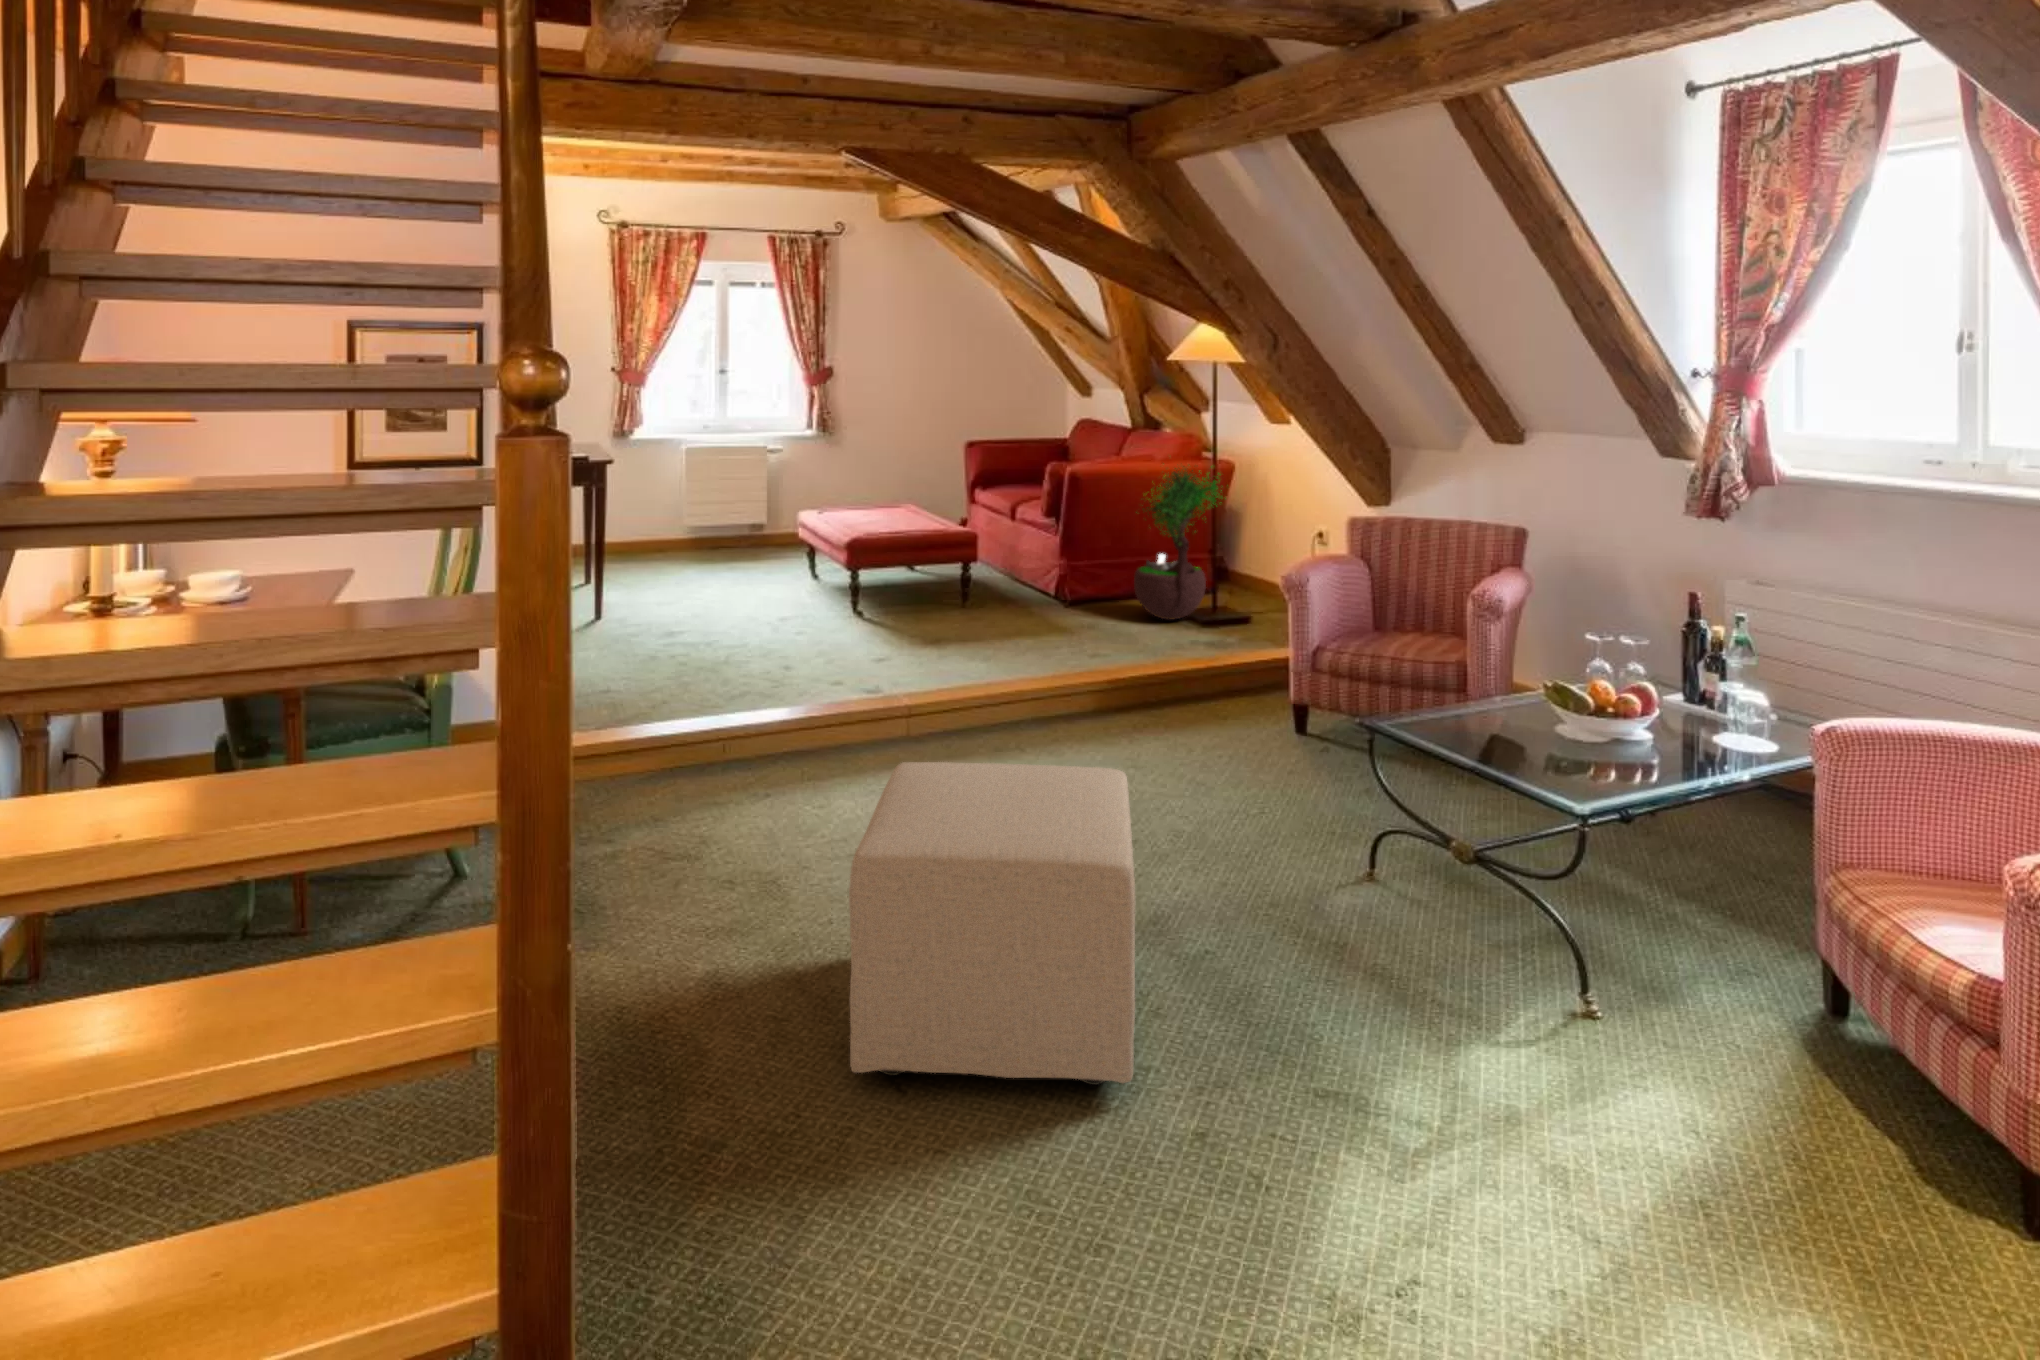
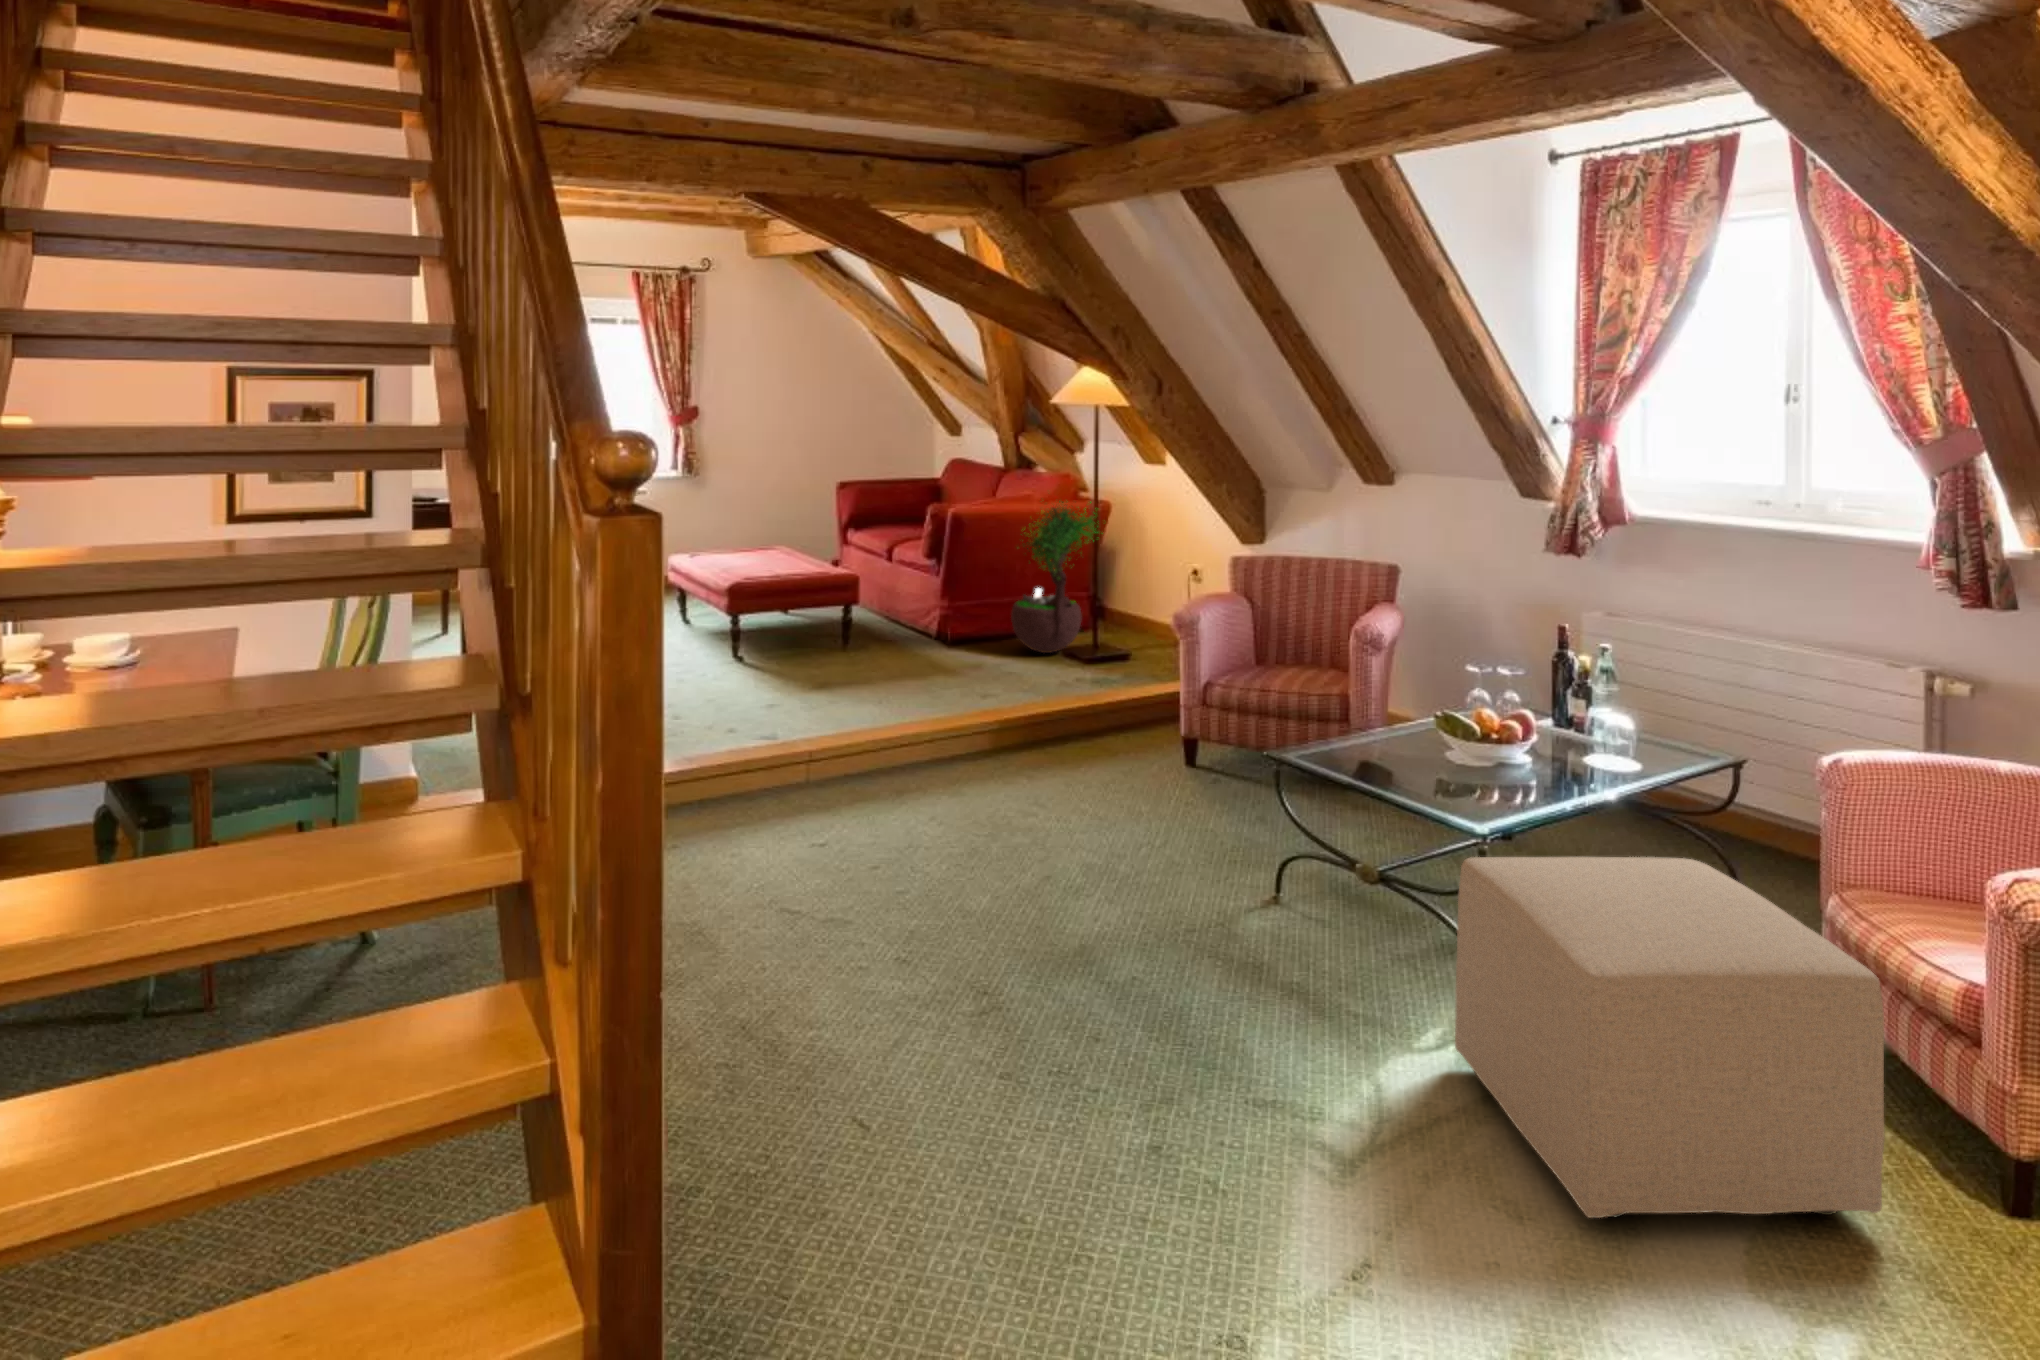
ottoman: present [849,762,1135,1085] -> present [1455,857,1885,1218]

